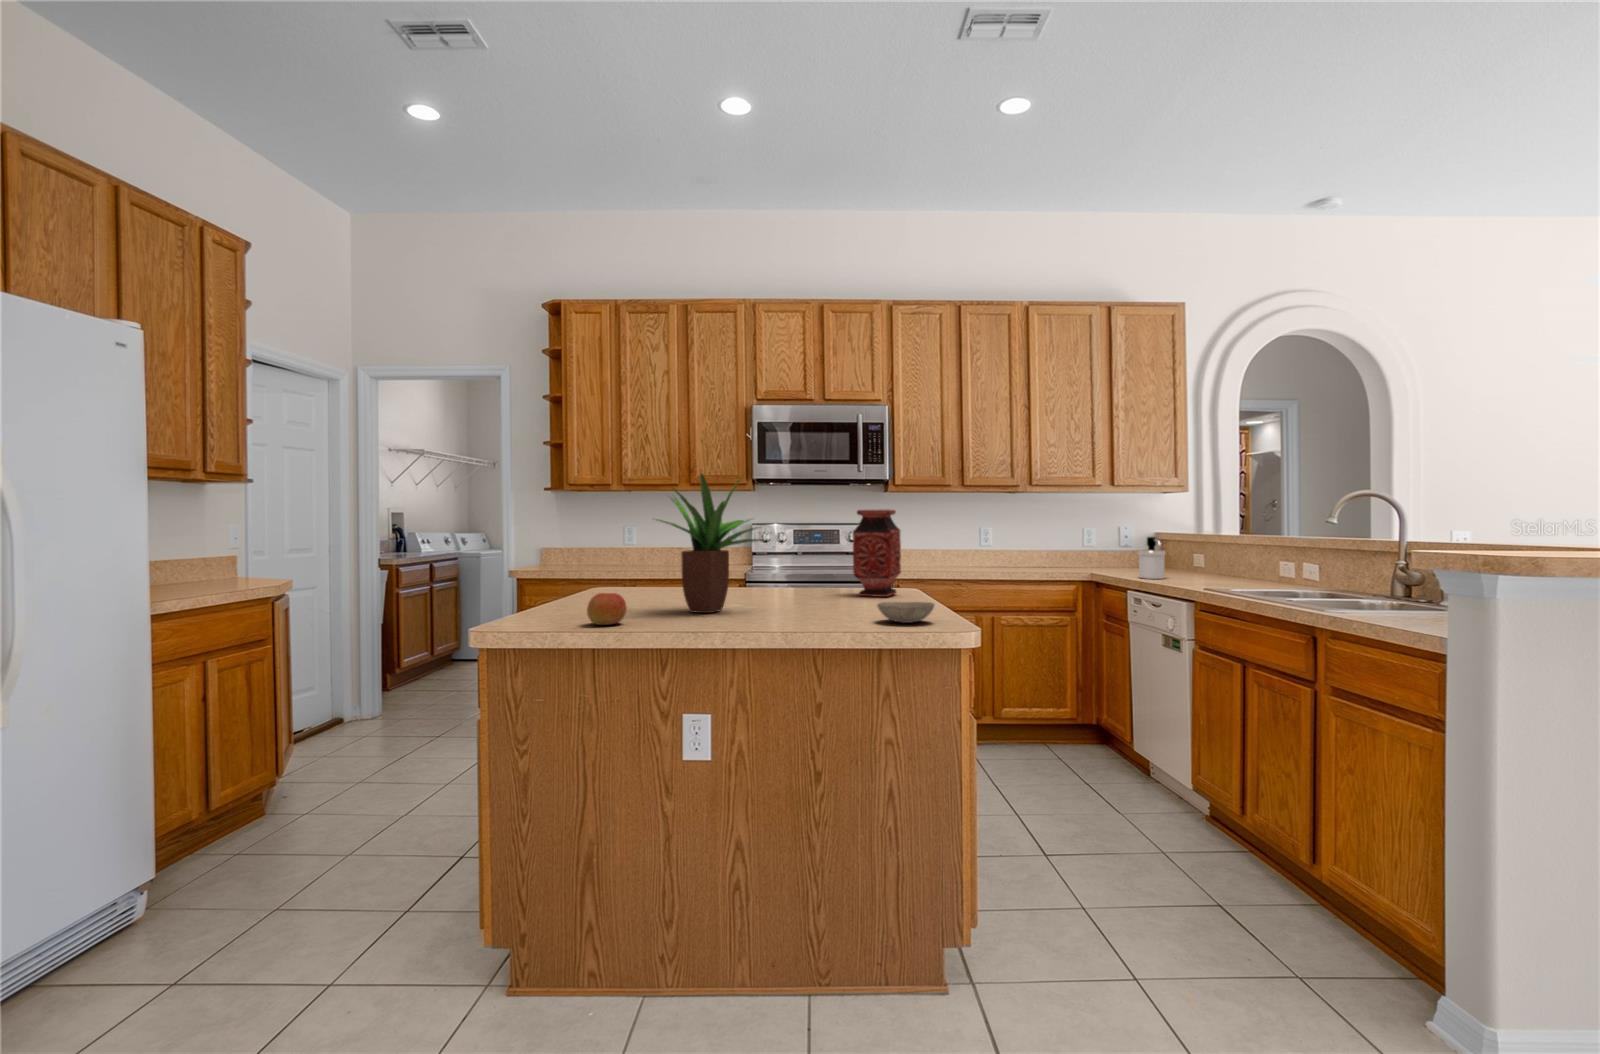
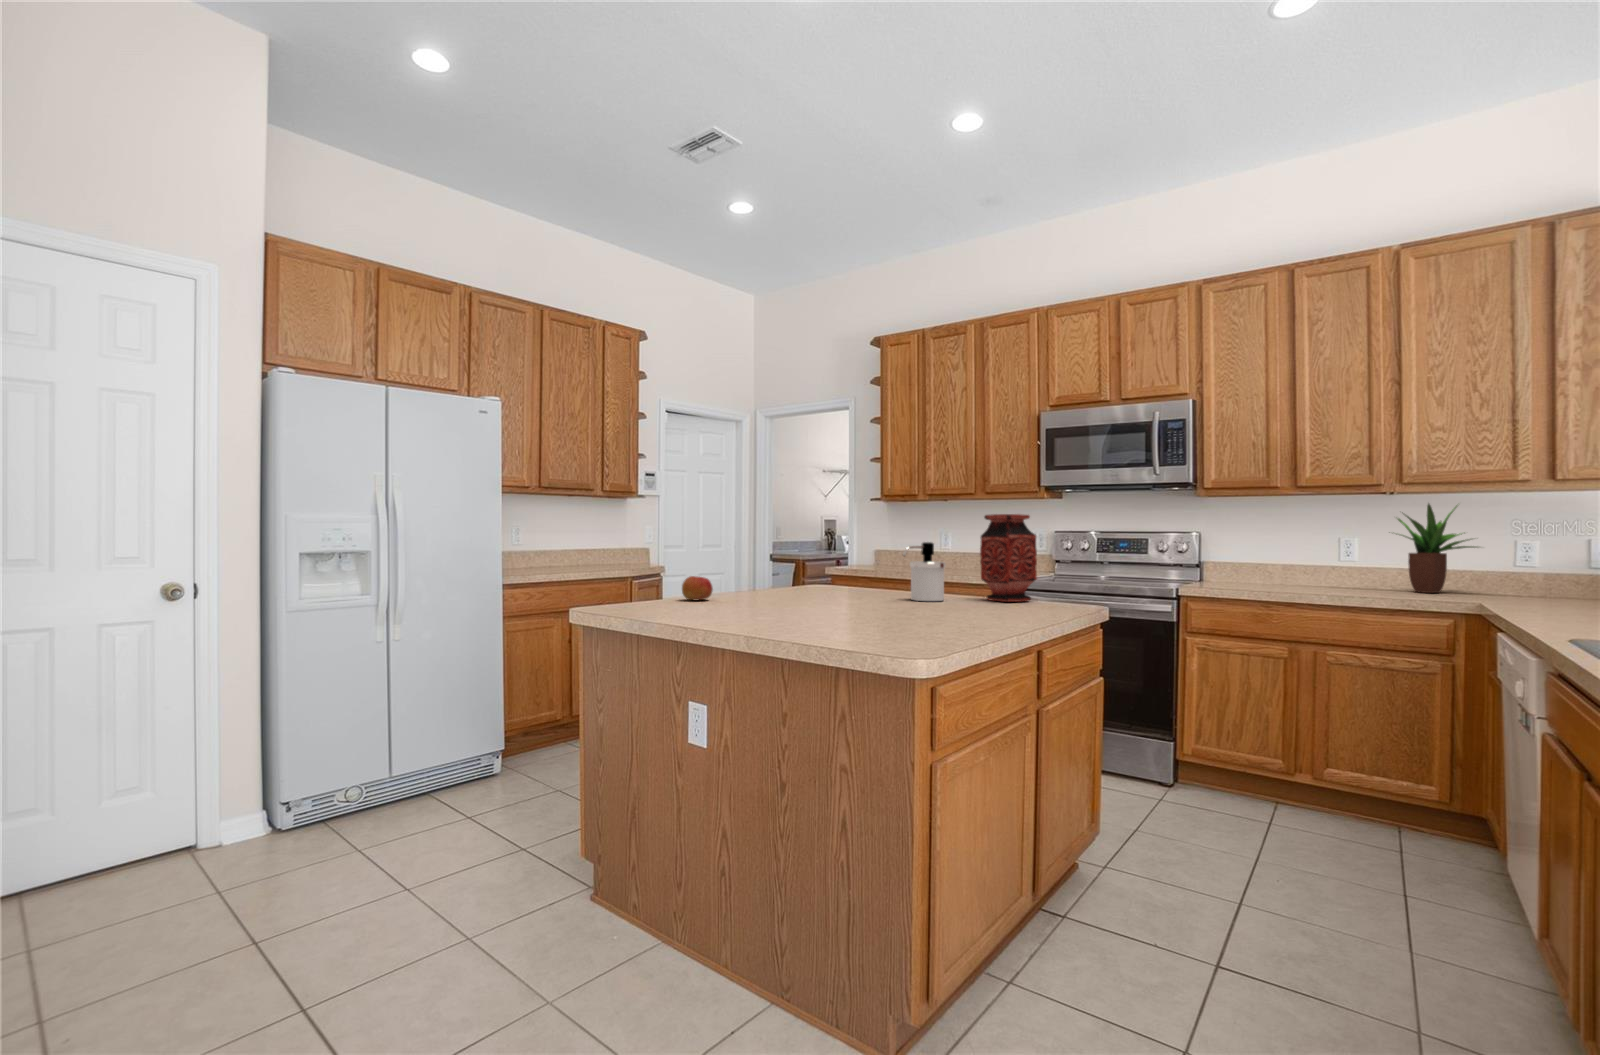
potted plant: present [658,473,766,613] -> present [1398,504,1477,593]
soap dispenser: present [1138,537,1165,579] -> present [903,542,946,601]
bowl: present [878,602,934,623] -> none [872,598,925,617]

